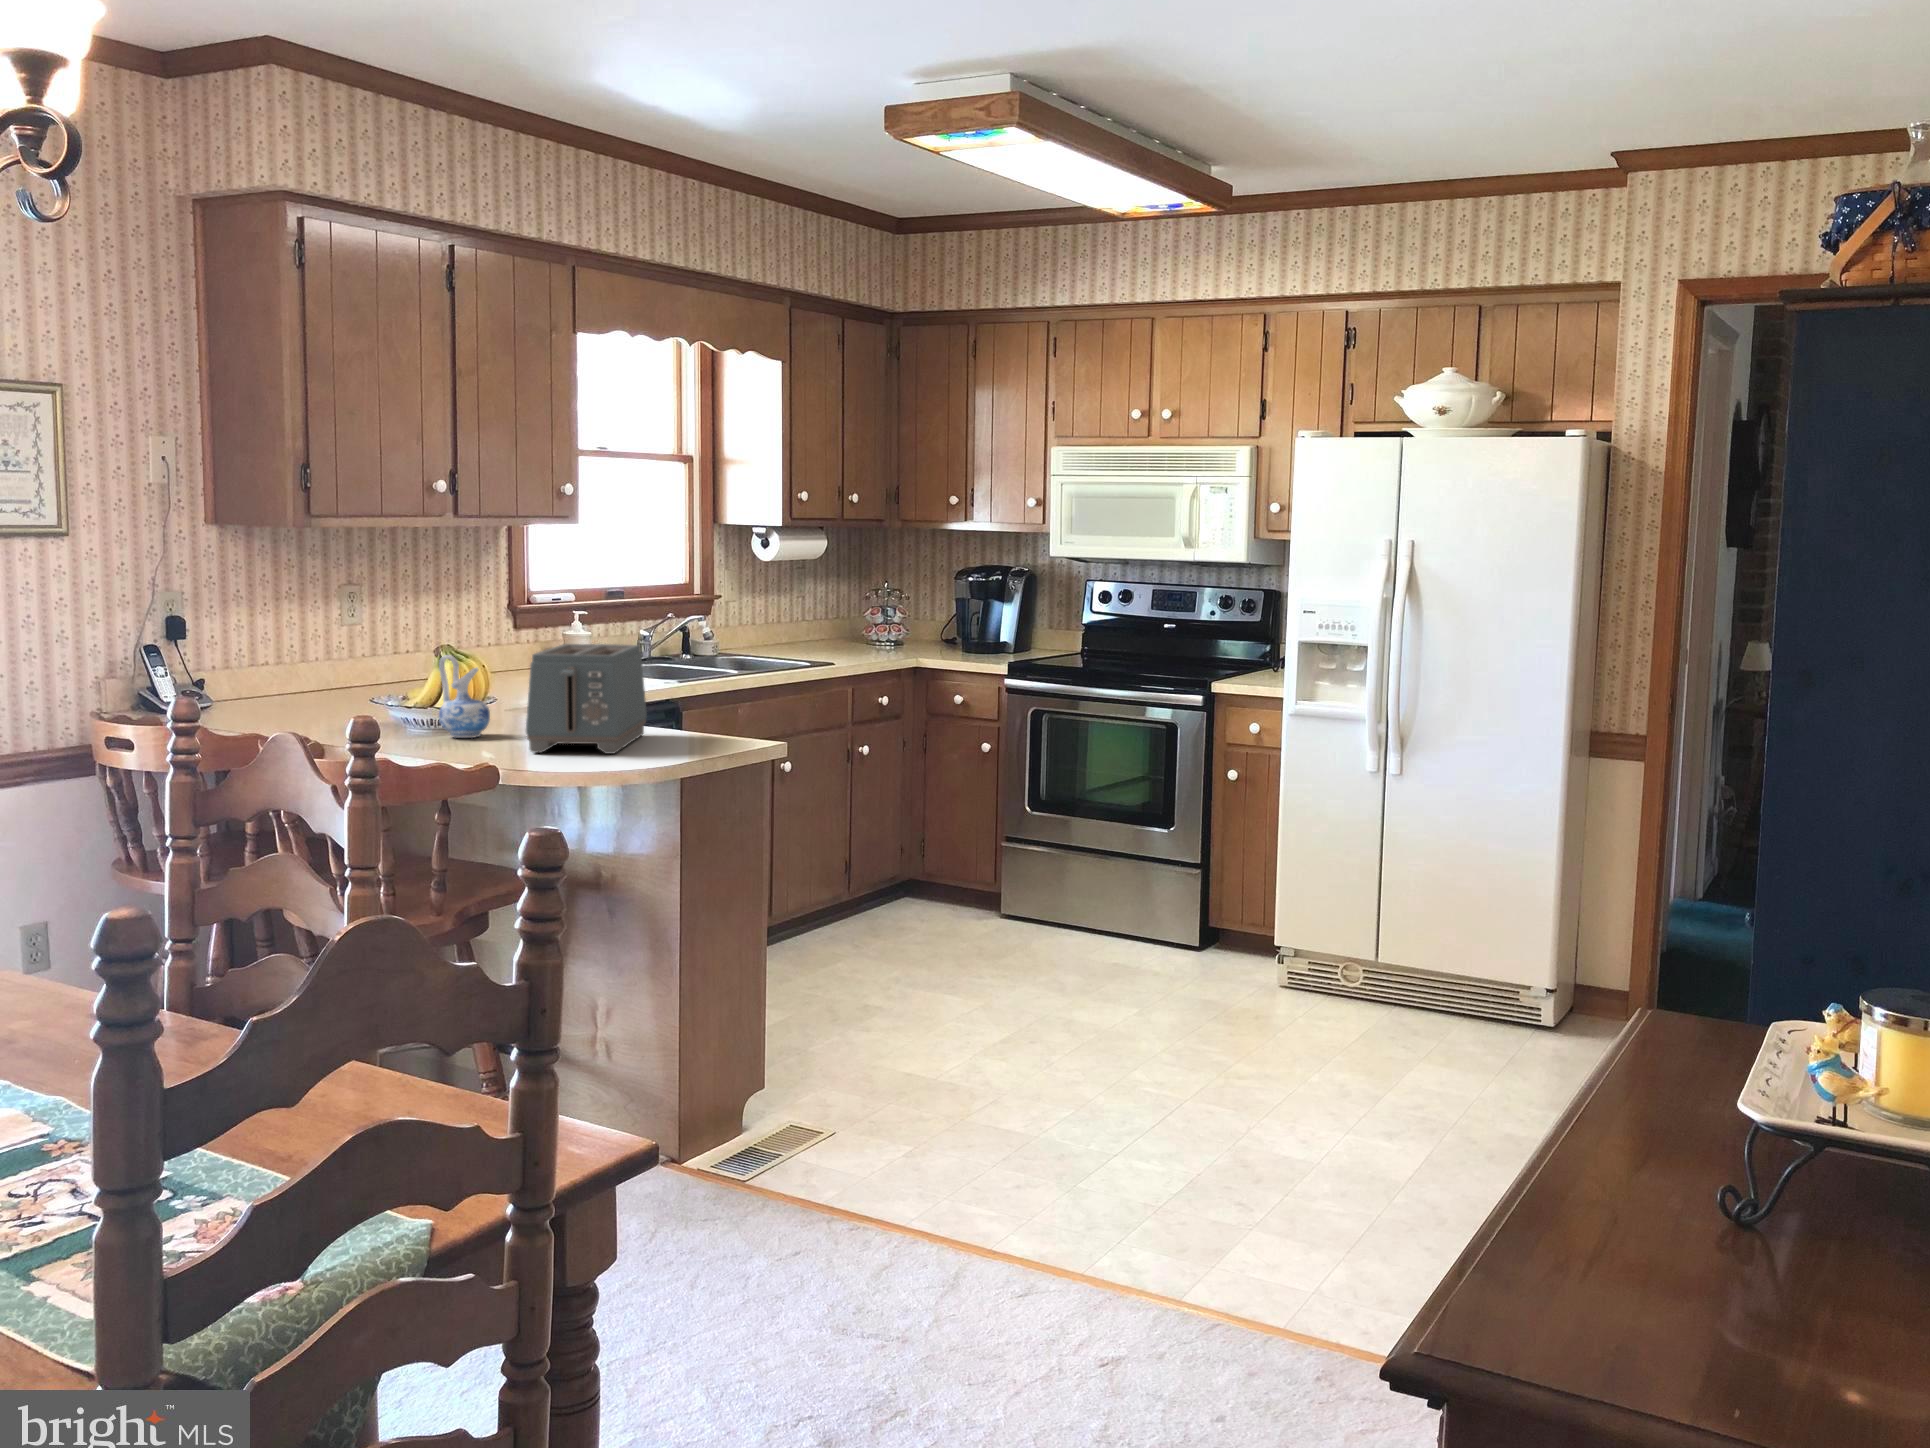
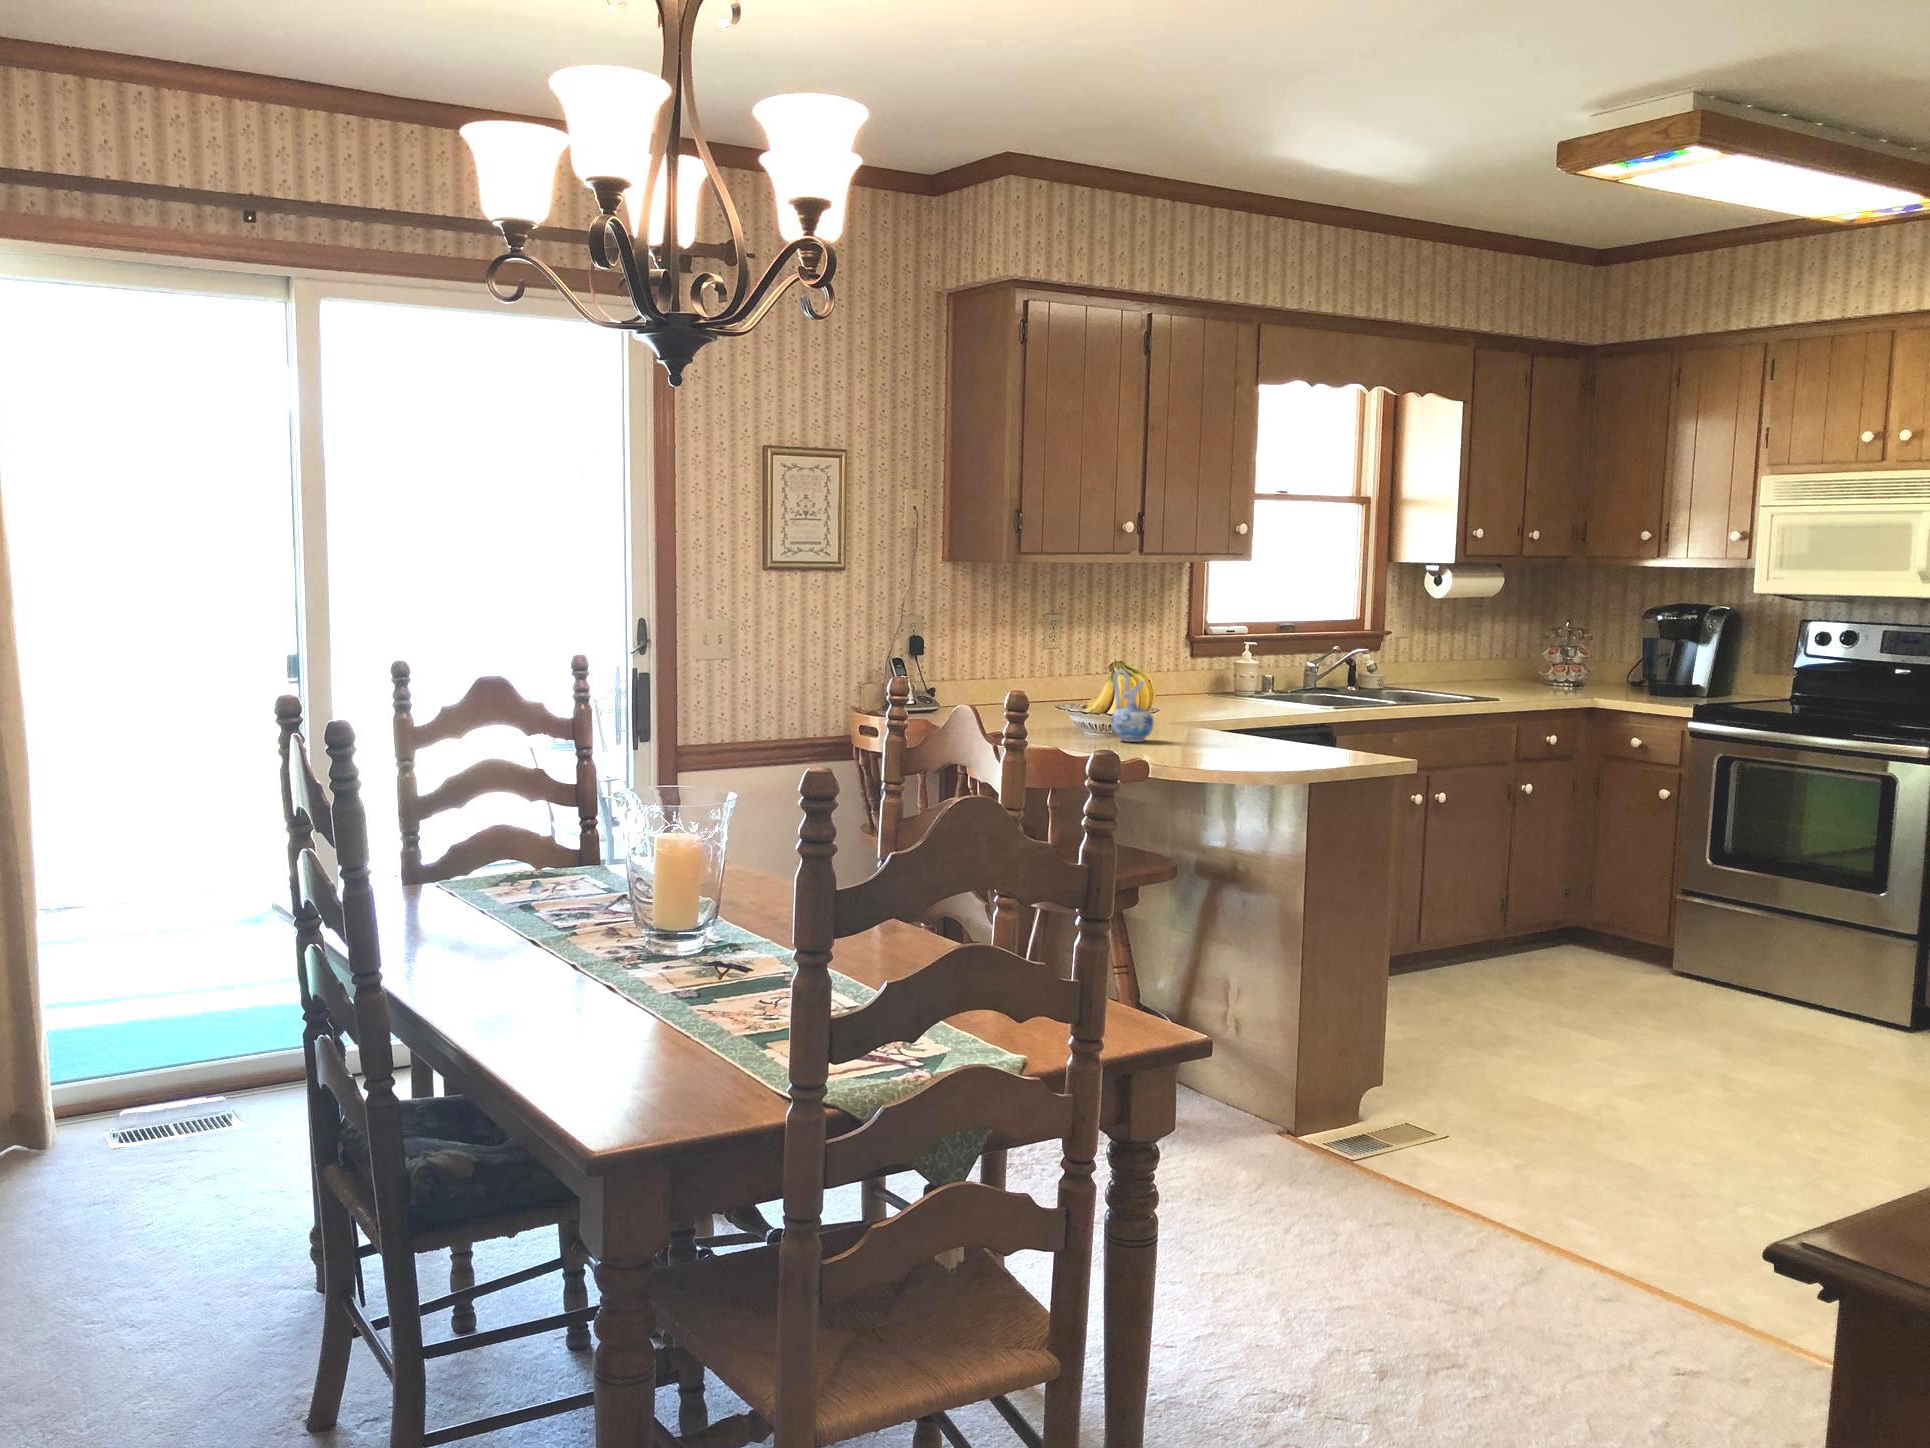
toaster: present [526,644,647,754] -> none [1178,662,1290,759]

